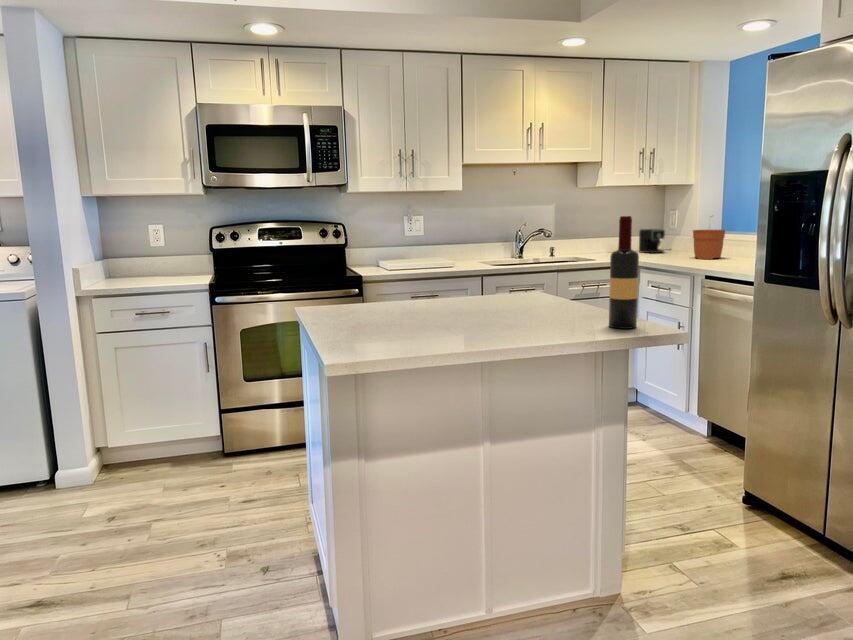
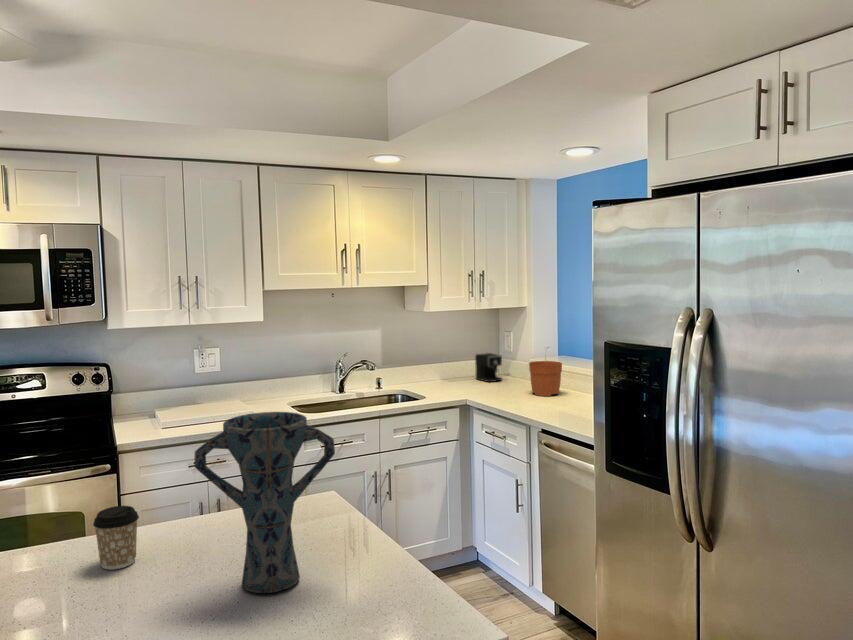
vase: none [468,200,563,320] -> present [194,412,335,593]
wine bottle: present [609,216,639,329] -> none [391,457,431,620]
coffee cup: none [390,273,419,312] -> present [93,506,139,570]

